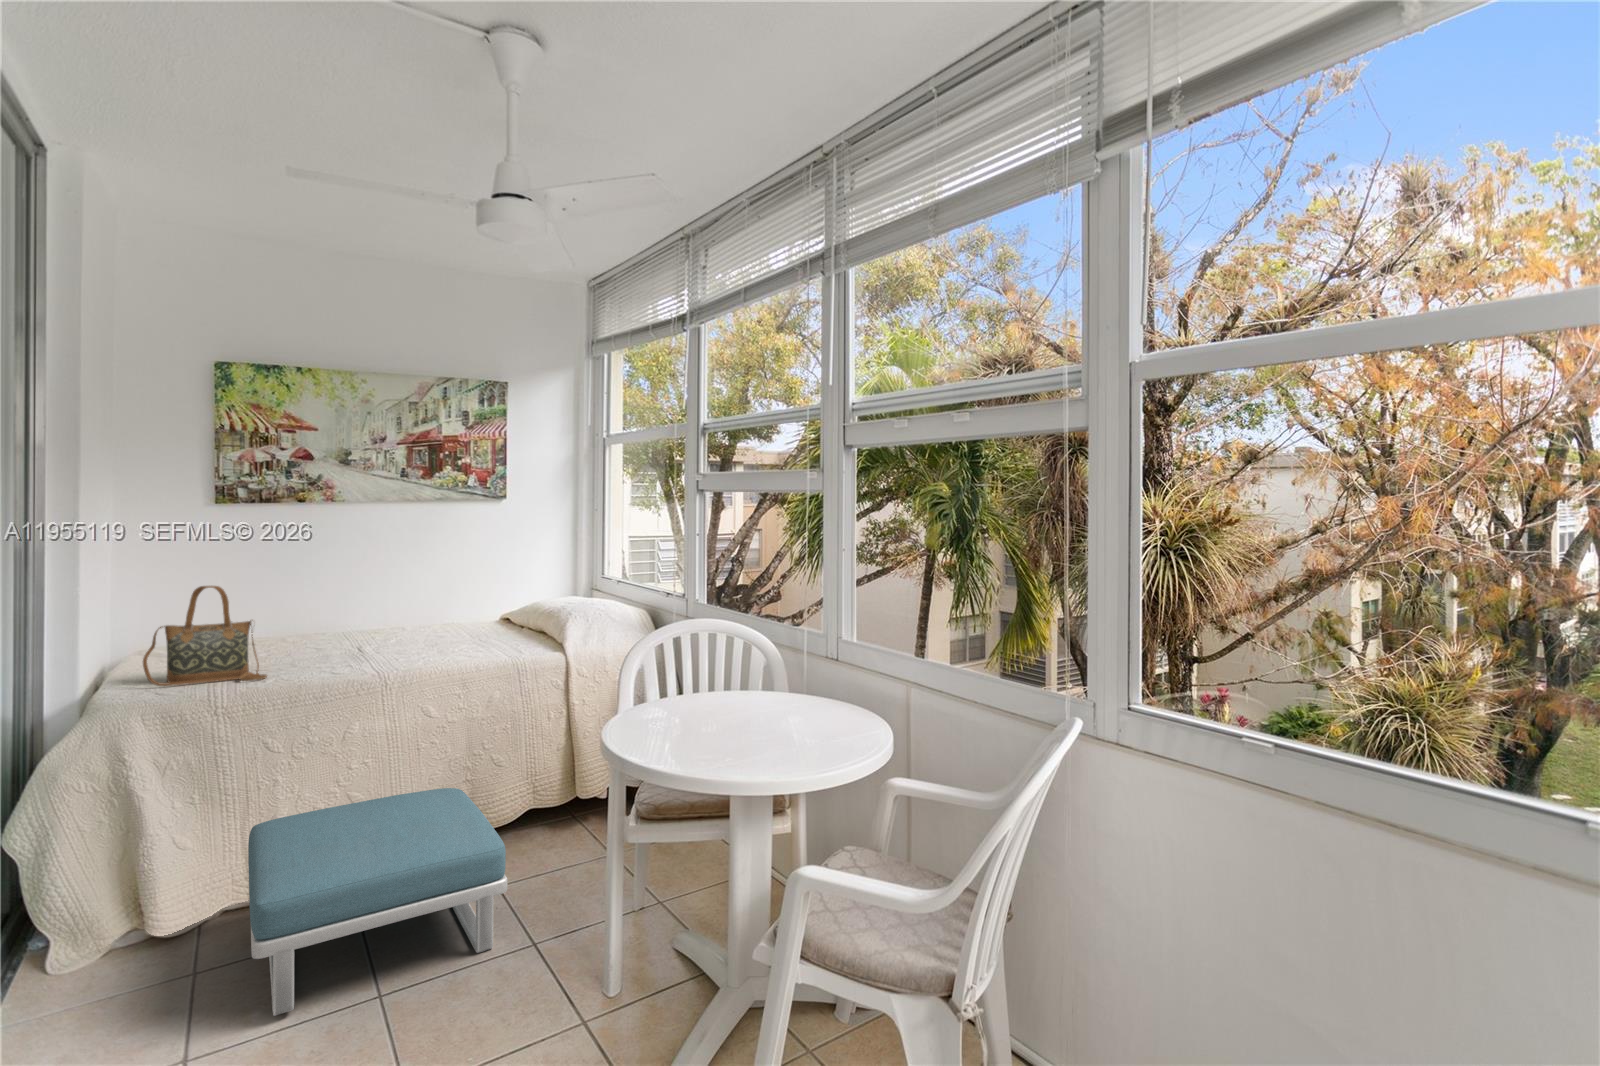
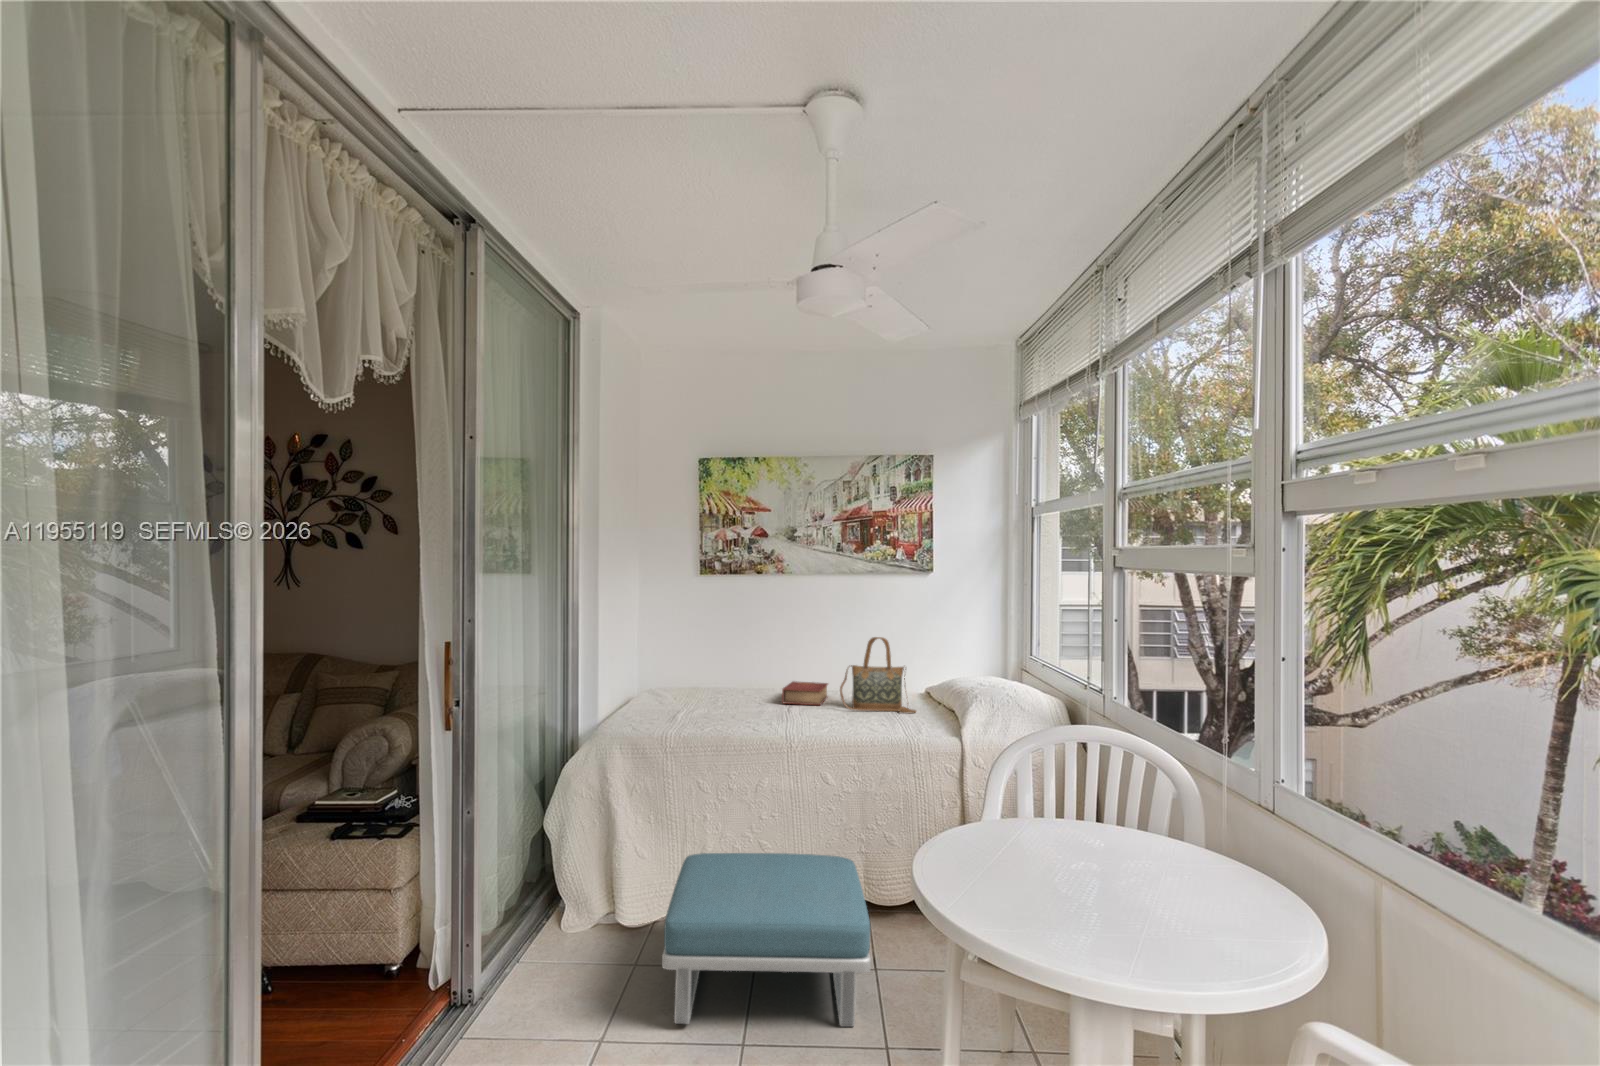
handbag: present [143,586,267,686] -> present [840,637,916,713]
book: none [348,616,399,642] -> present [782,681,828,705]

